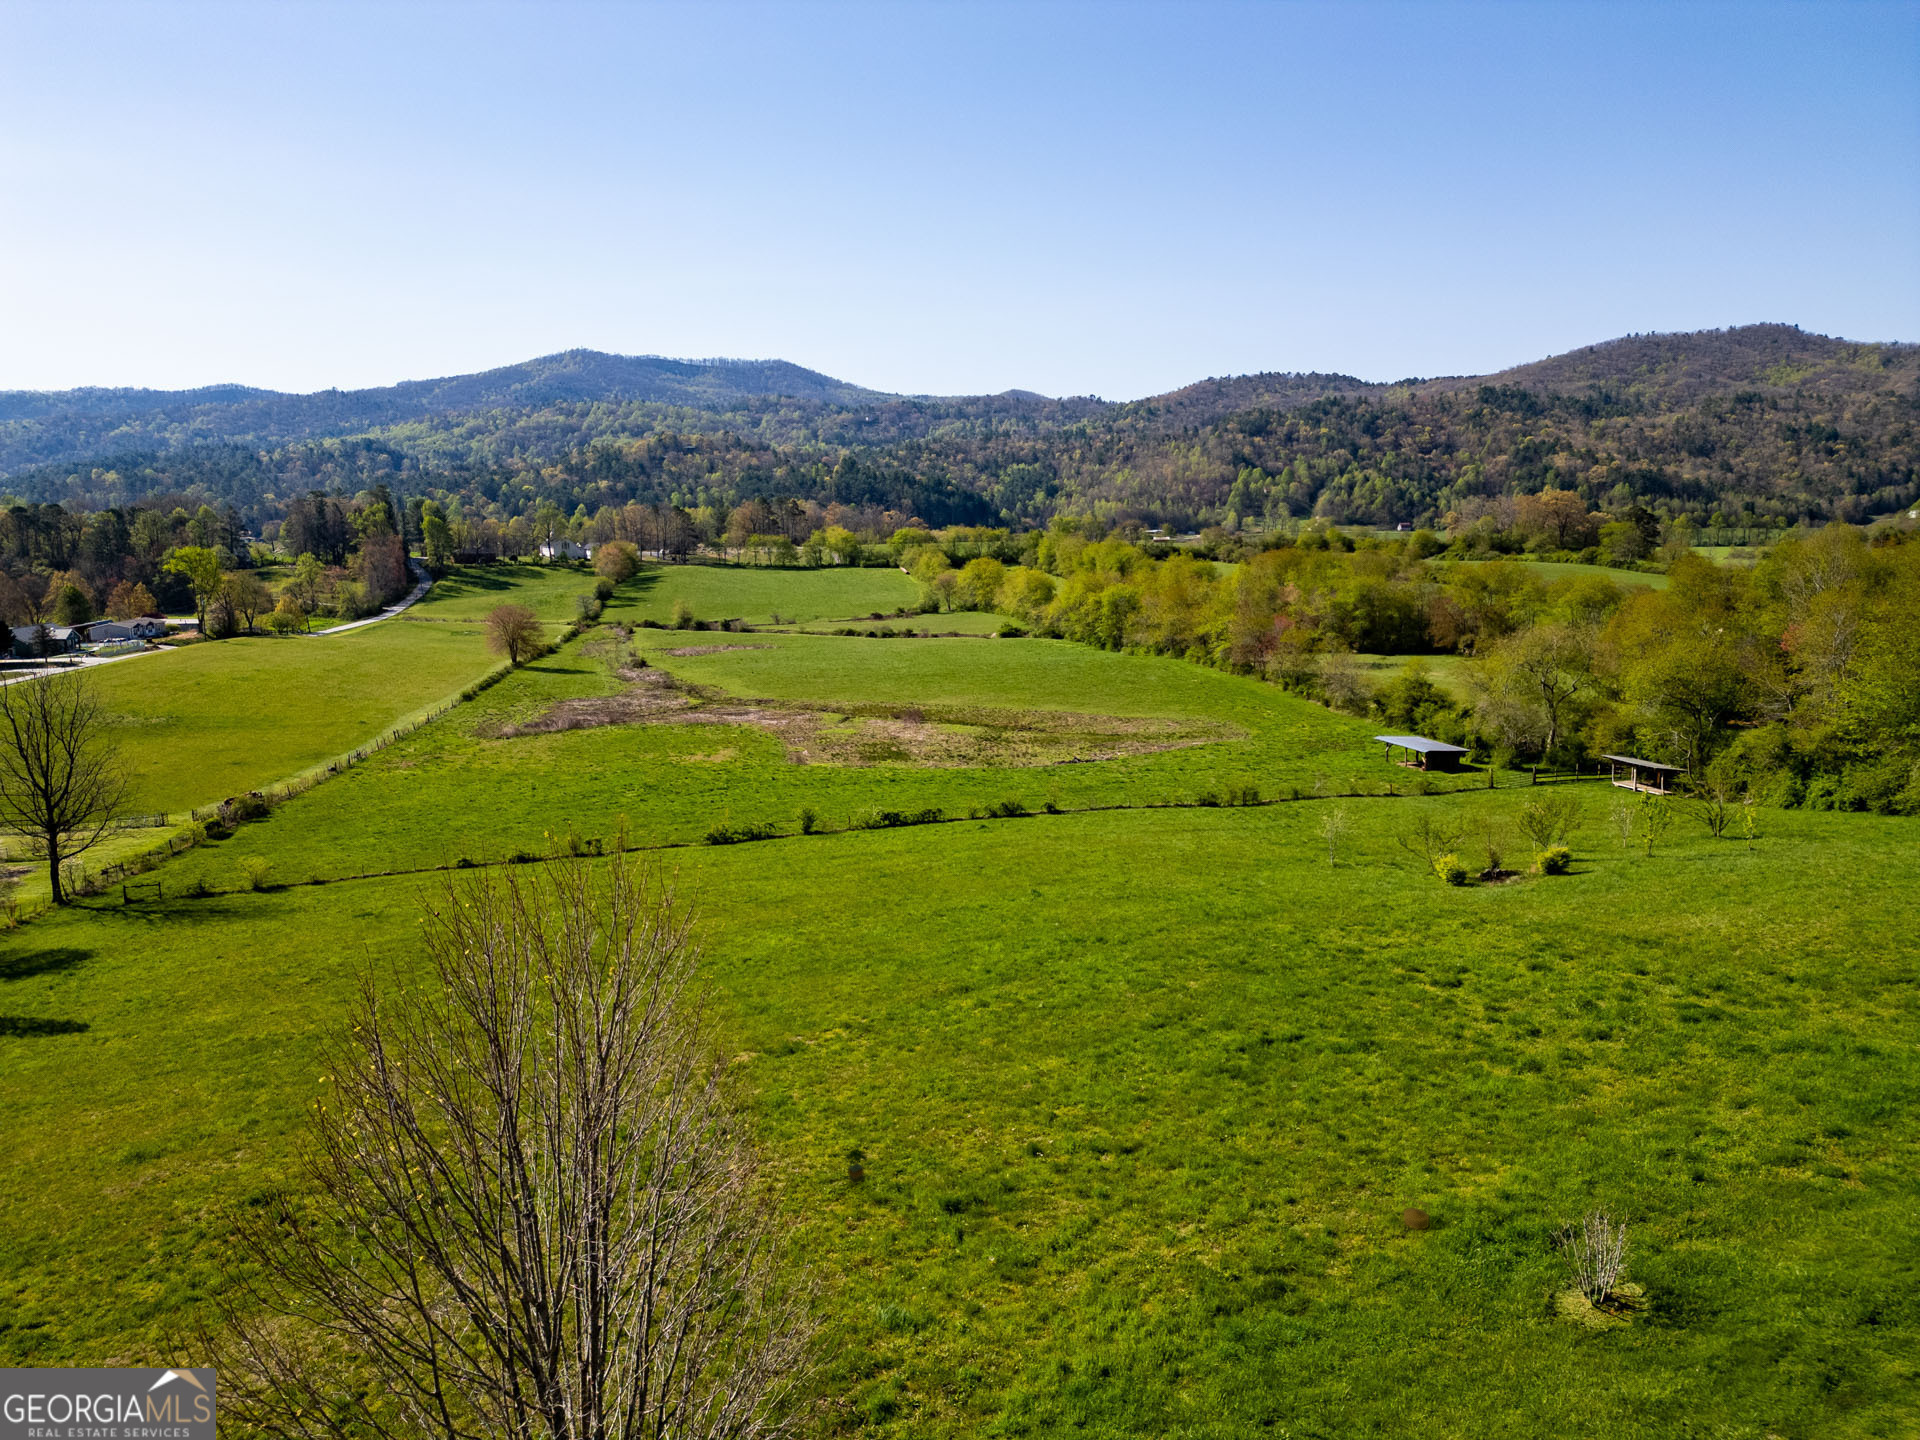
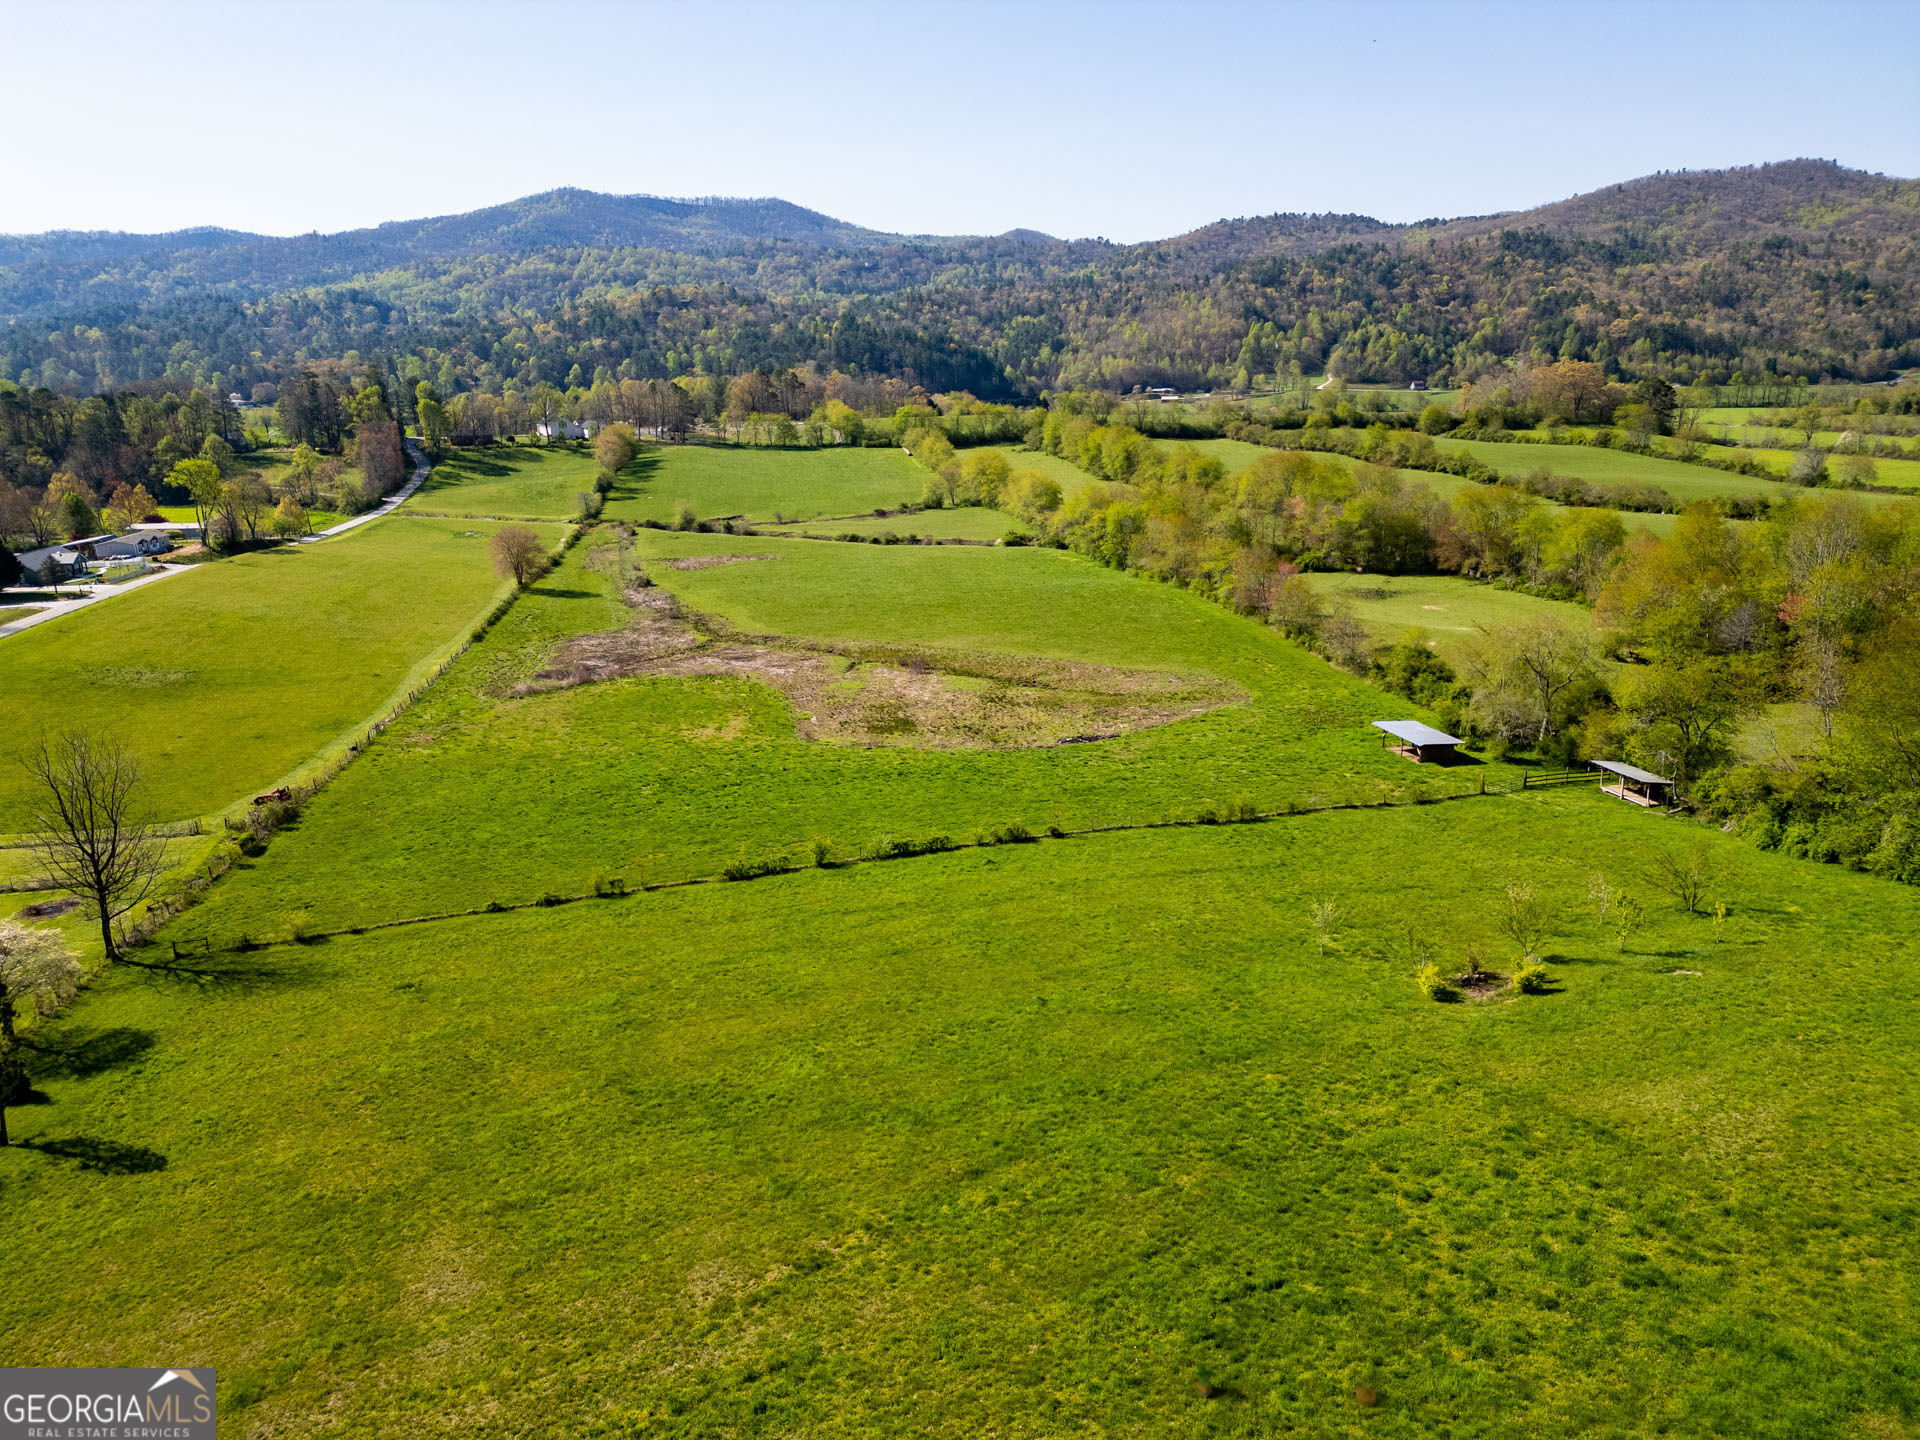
potted tree: present [845,1149,867,1184] -> present [1195,1364,1216,1397]

